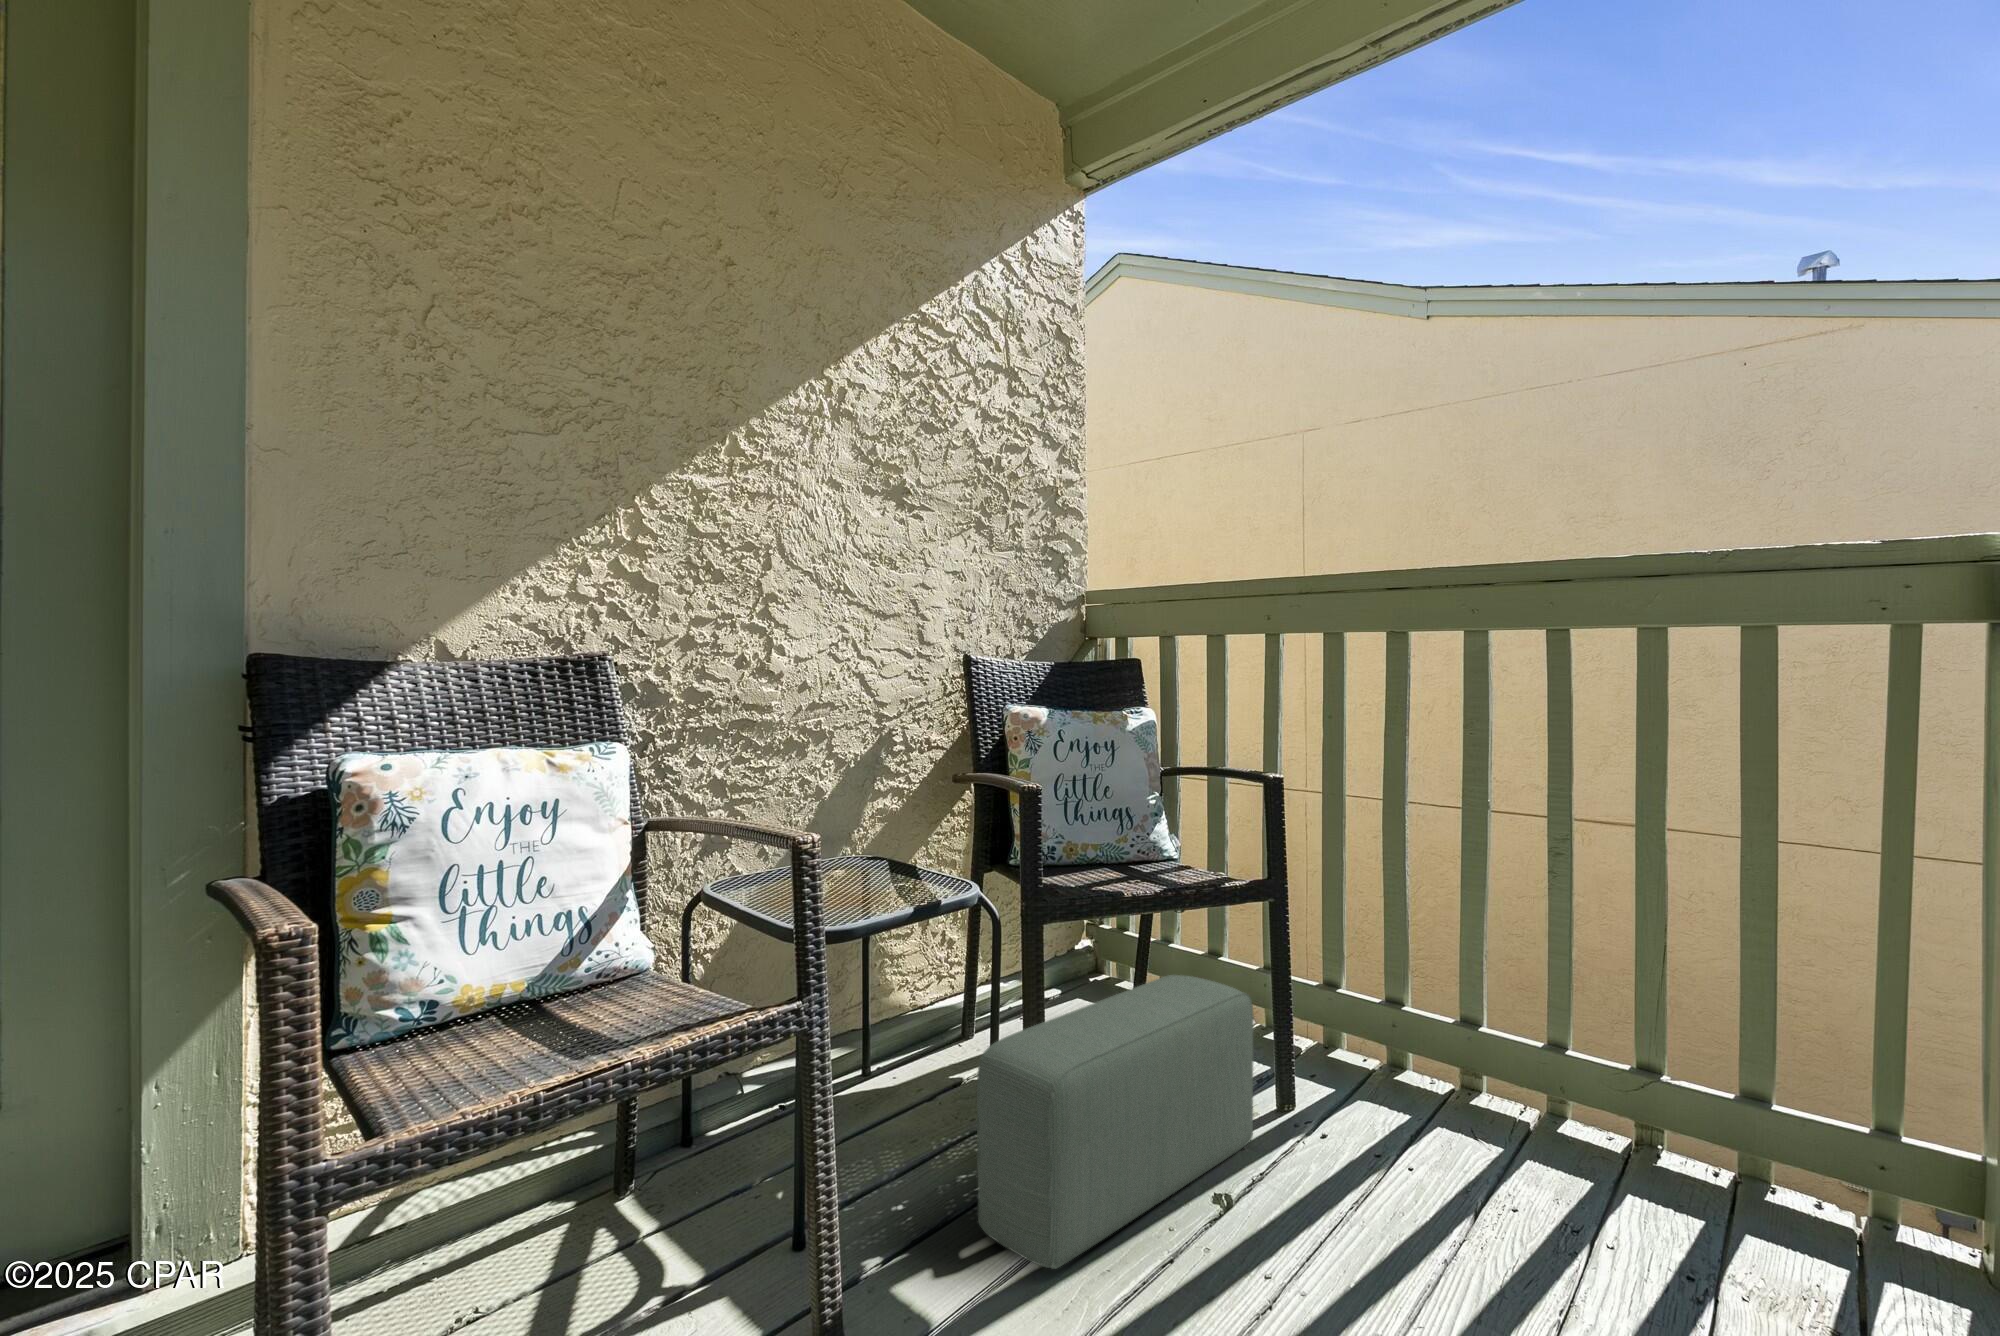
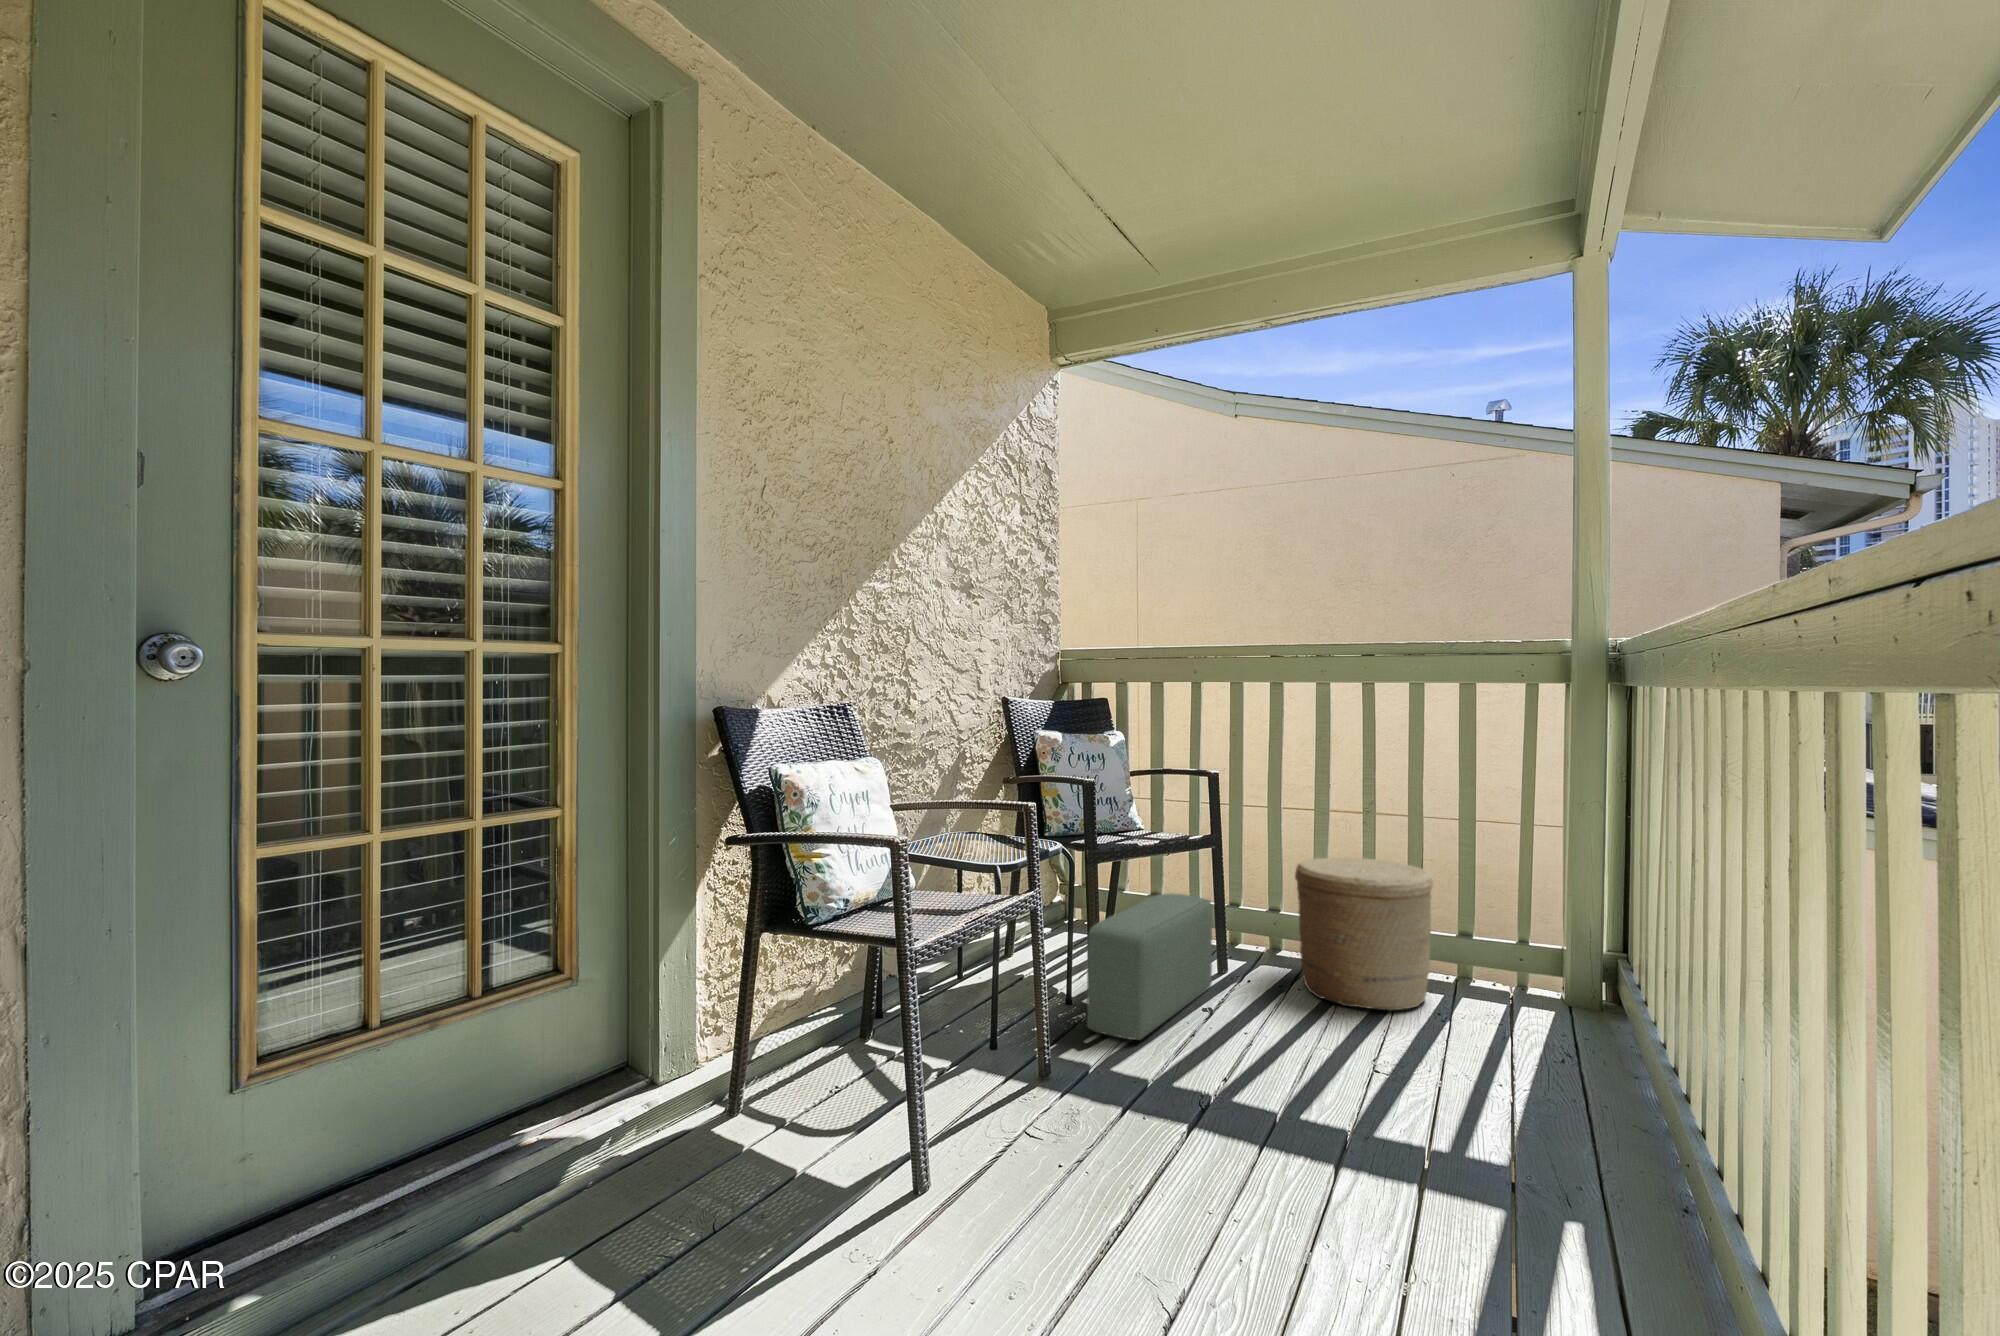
woven basket: none [1404,927,1676,1240] -> present [1295,857,1433,1011]

